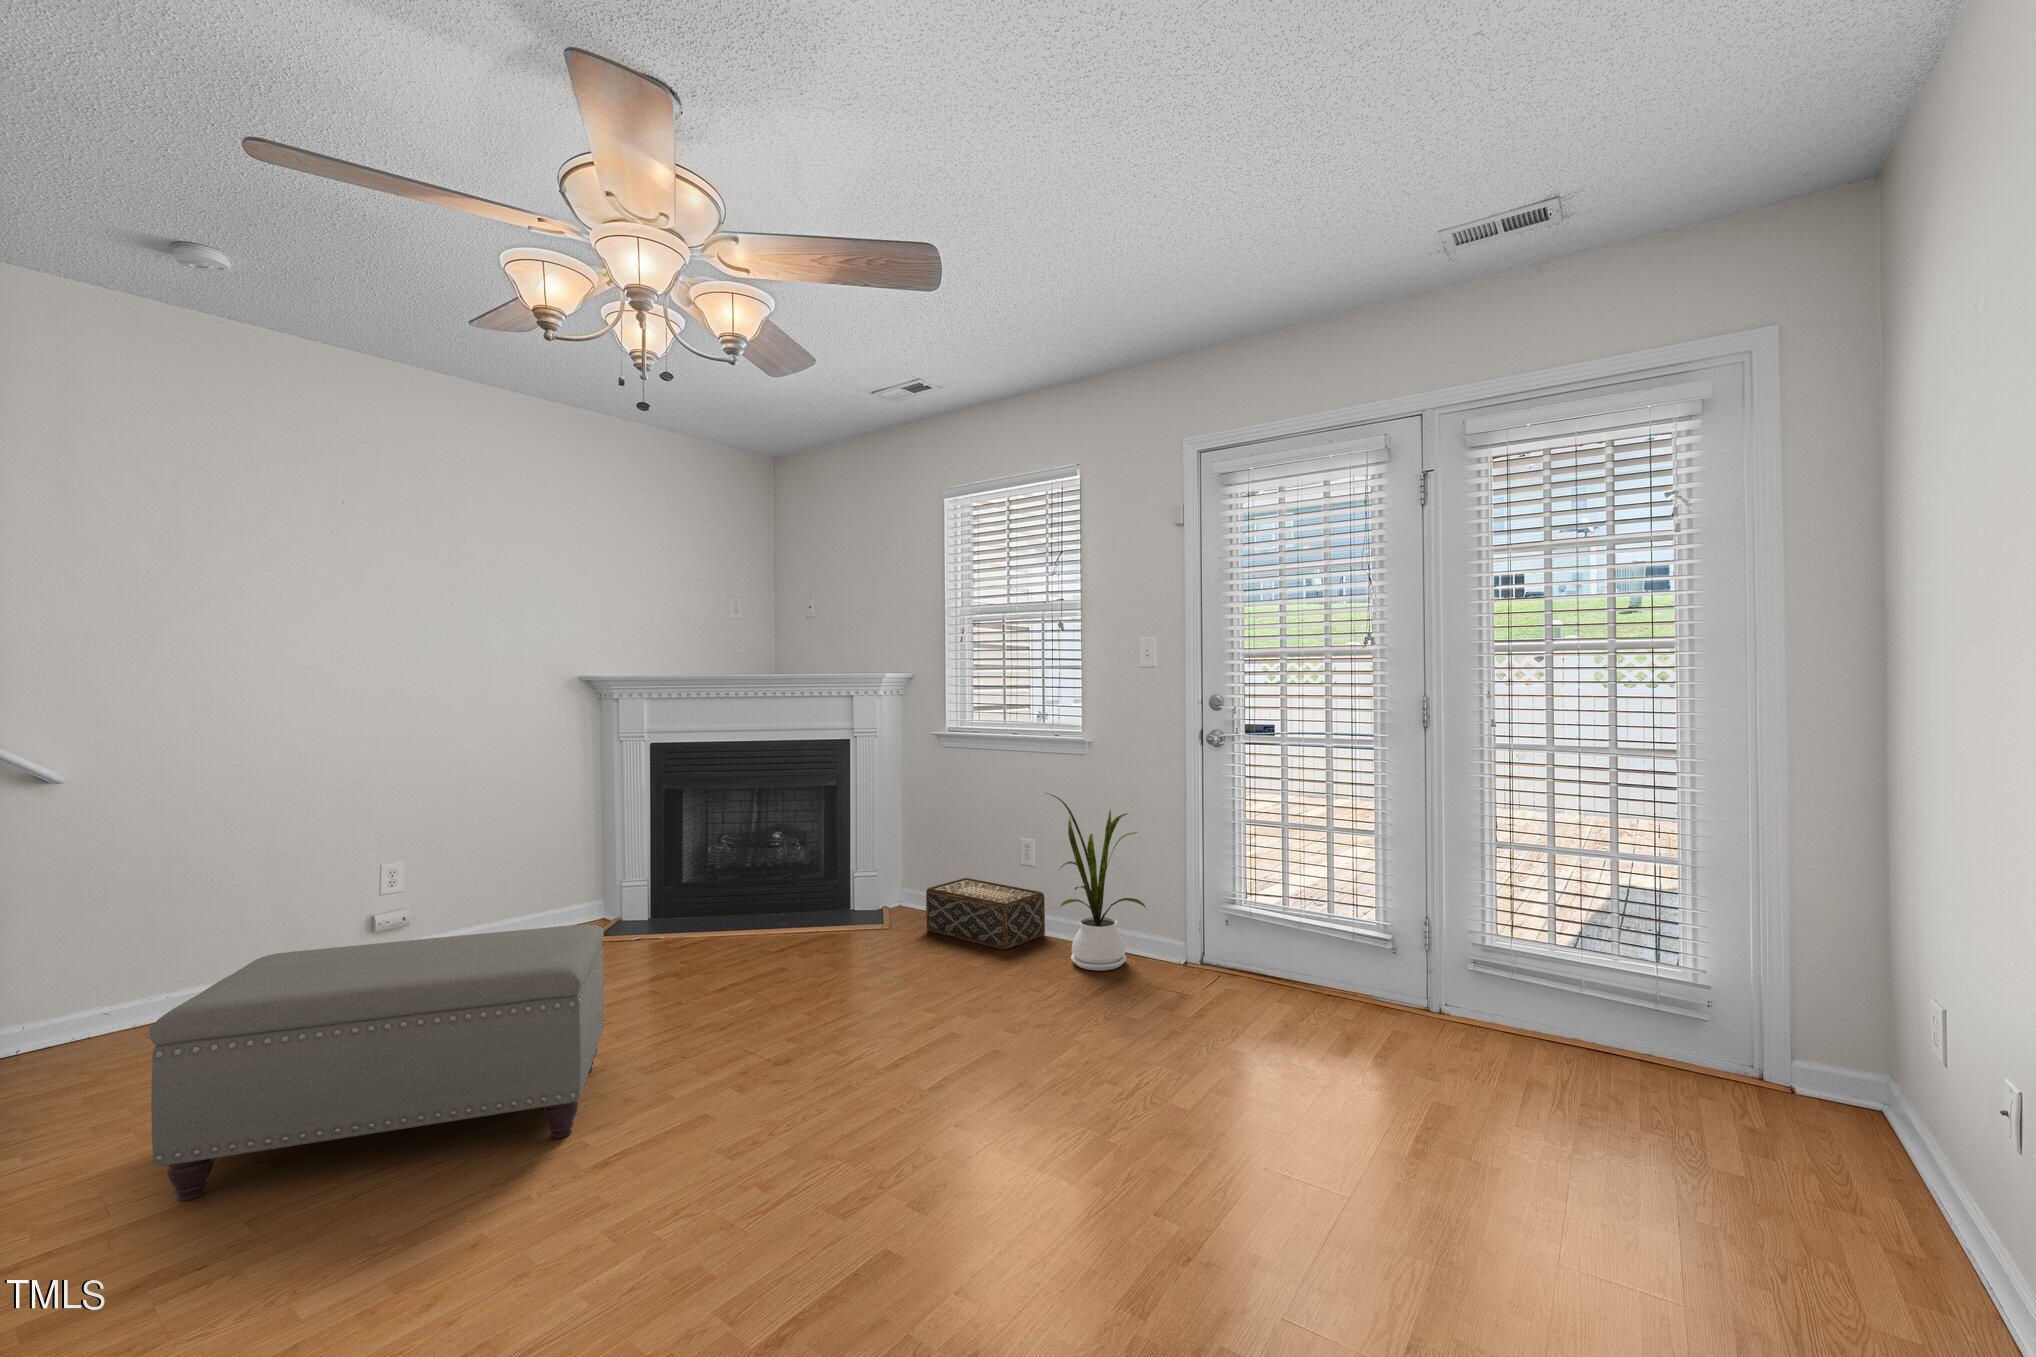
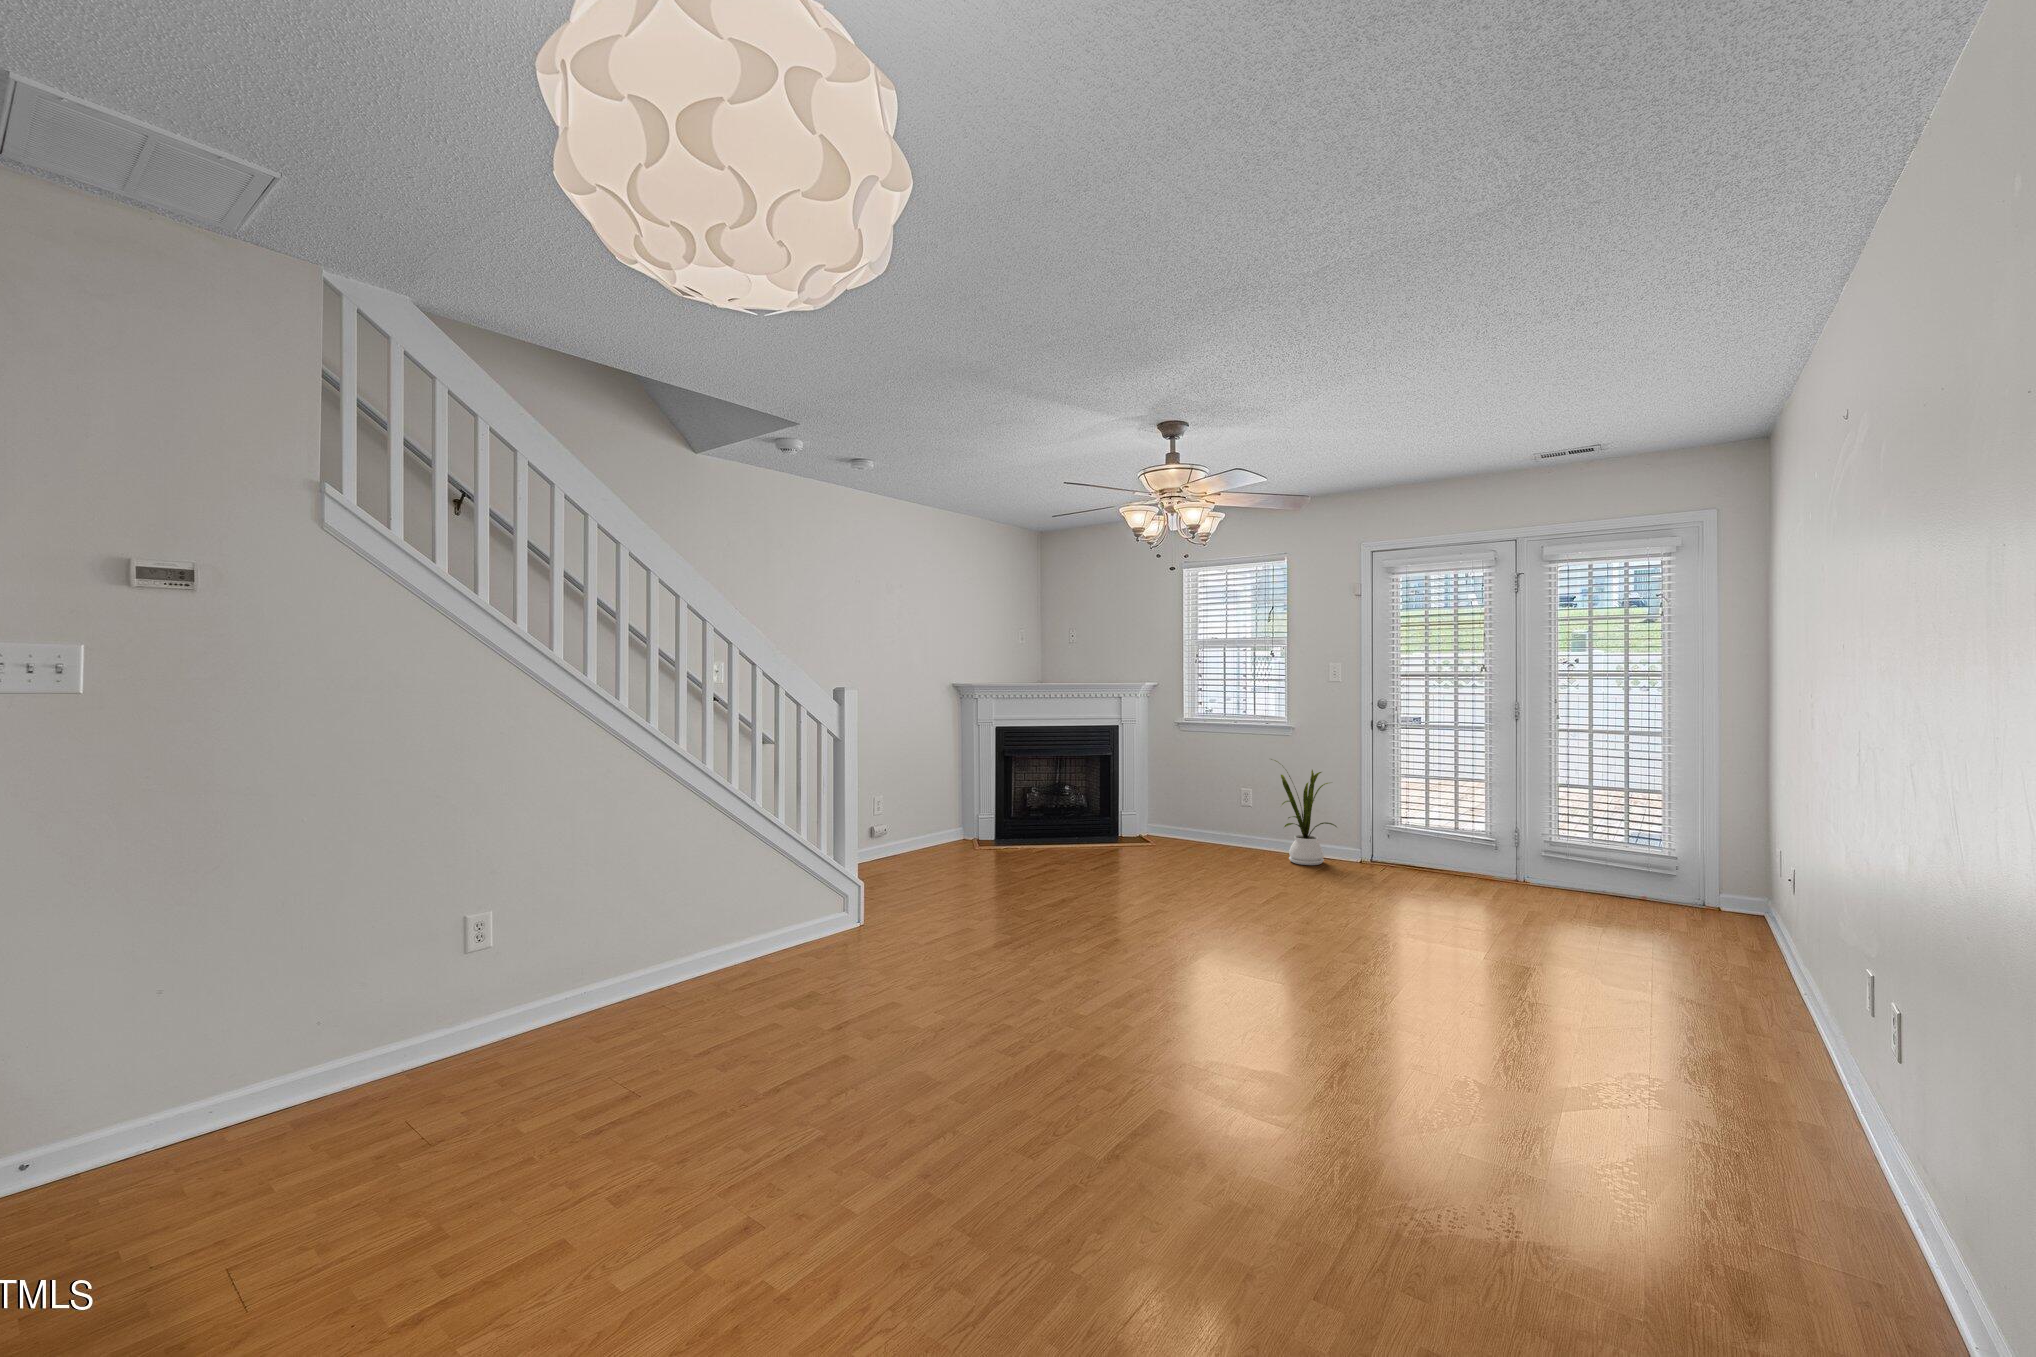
woven basket: present [926,878,1045,950] -> none [1180,816,1260,856]
ottoman: present [149,925,604,1201] -> none [926,820,1108,930]

